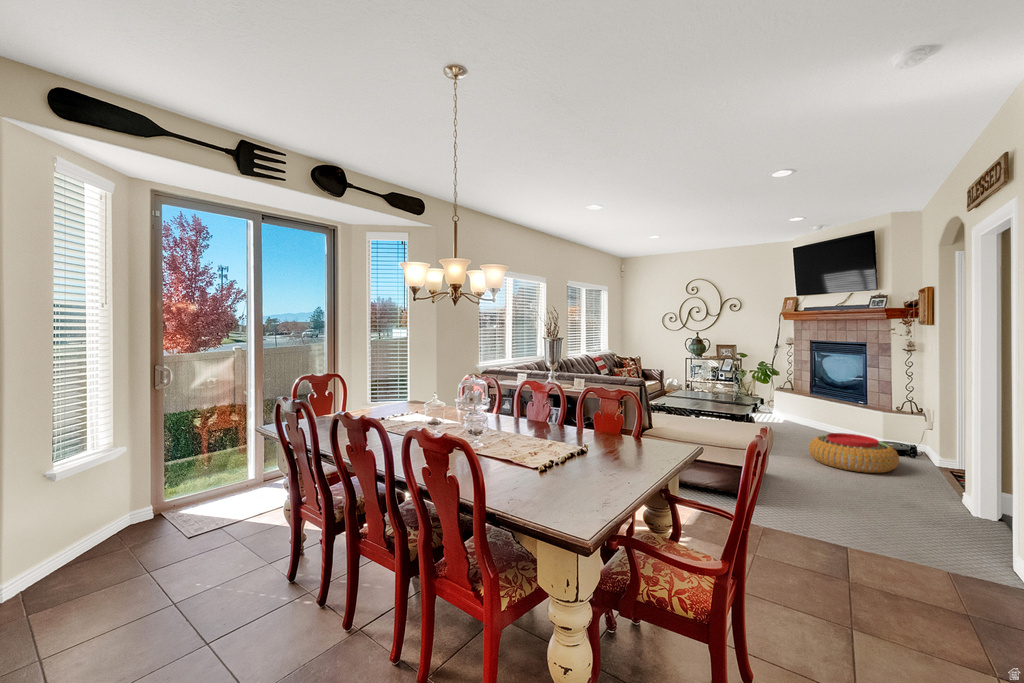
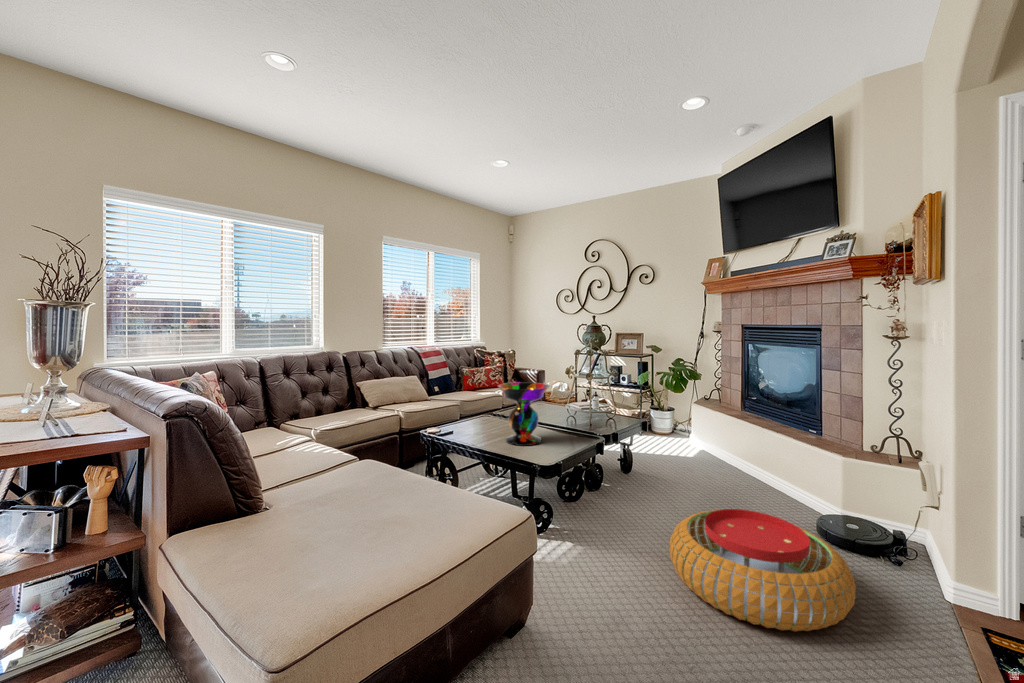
decorative bowl: none [696,375,728,408] -> present [498,382,550,446]

